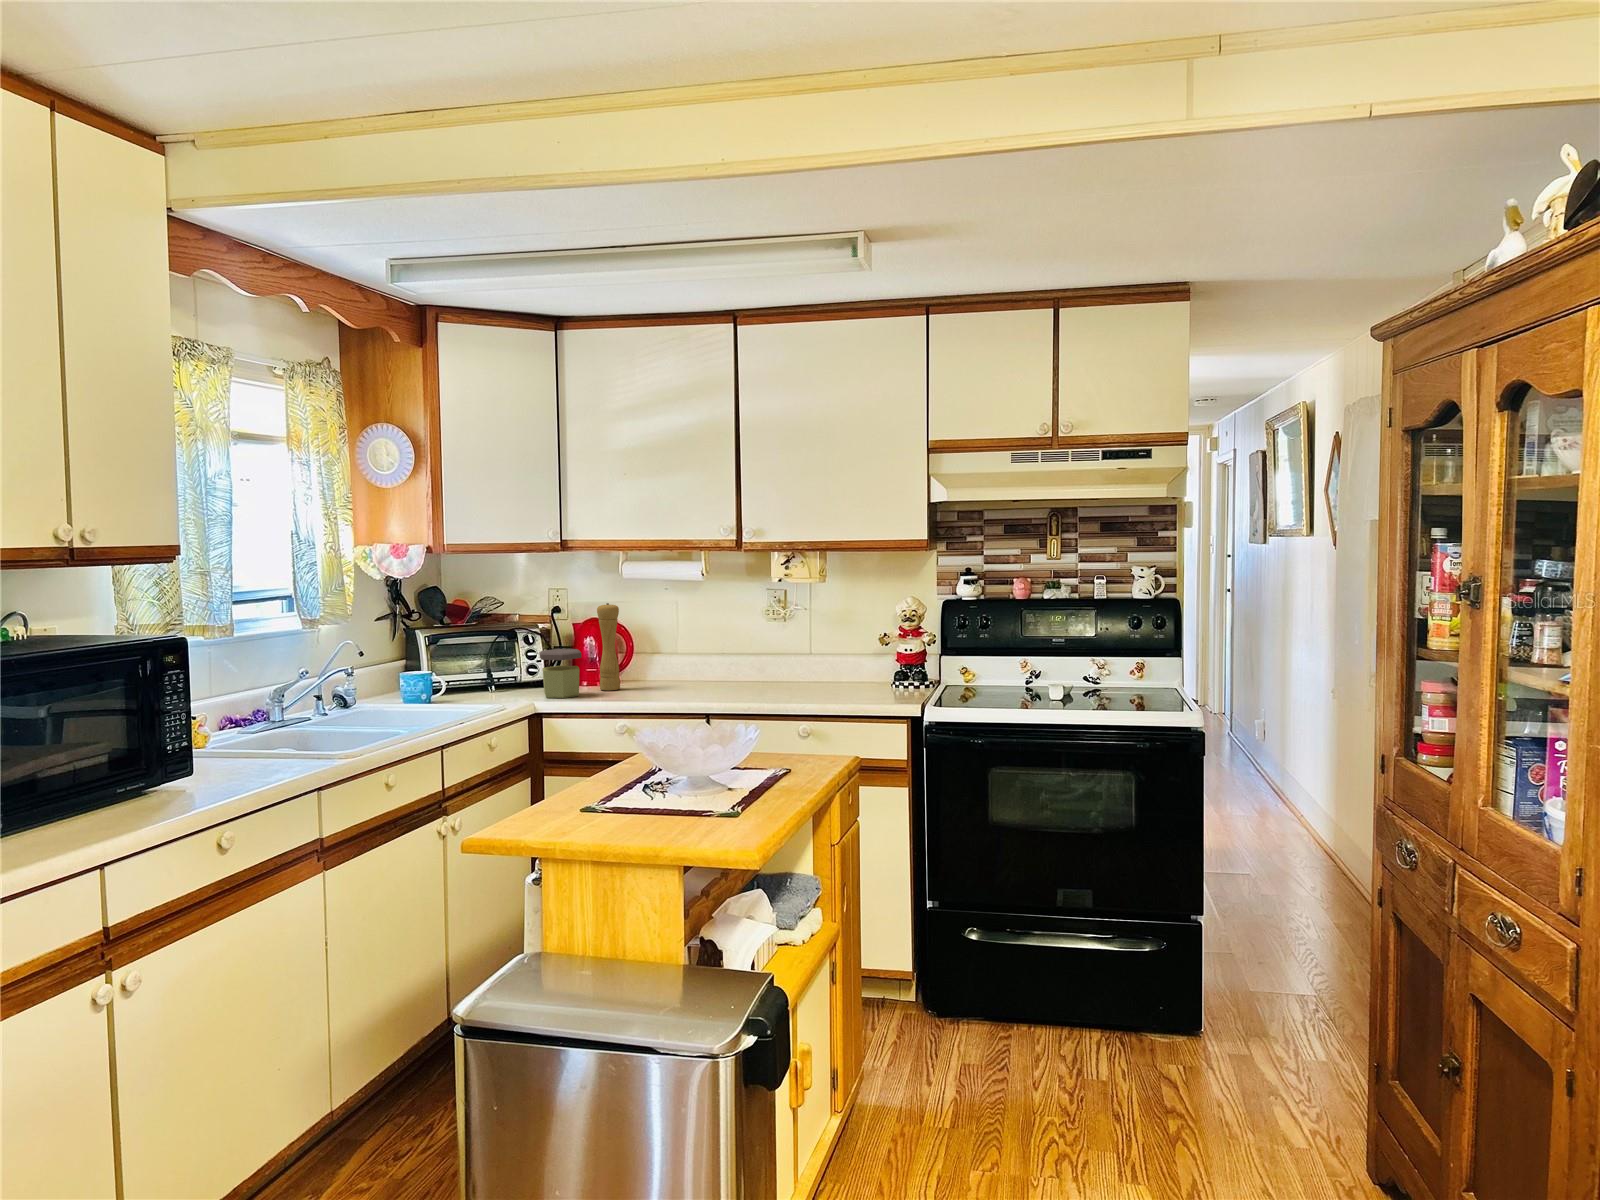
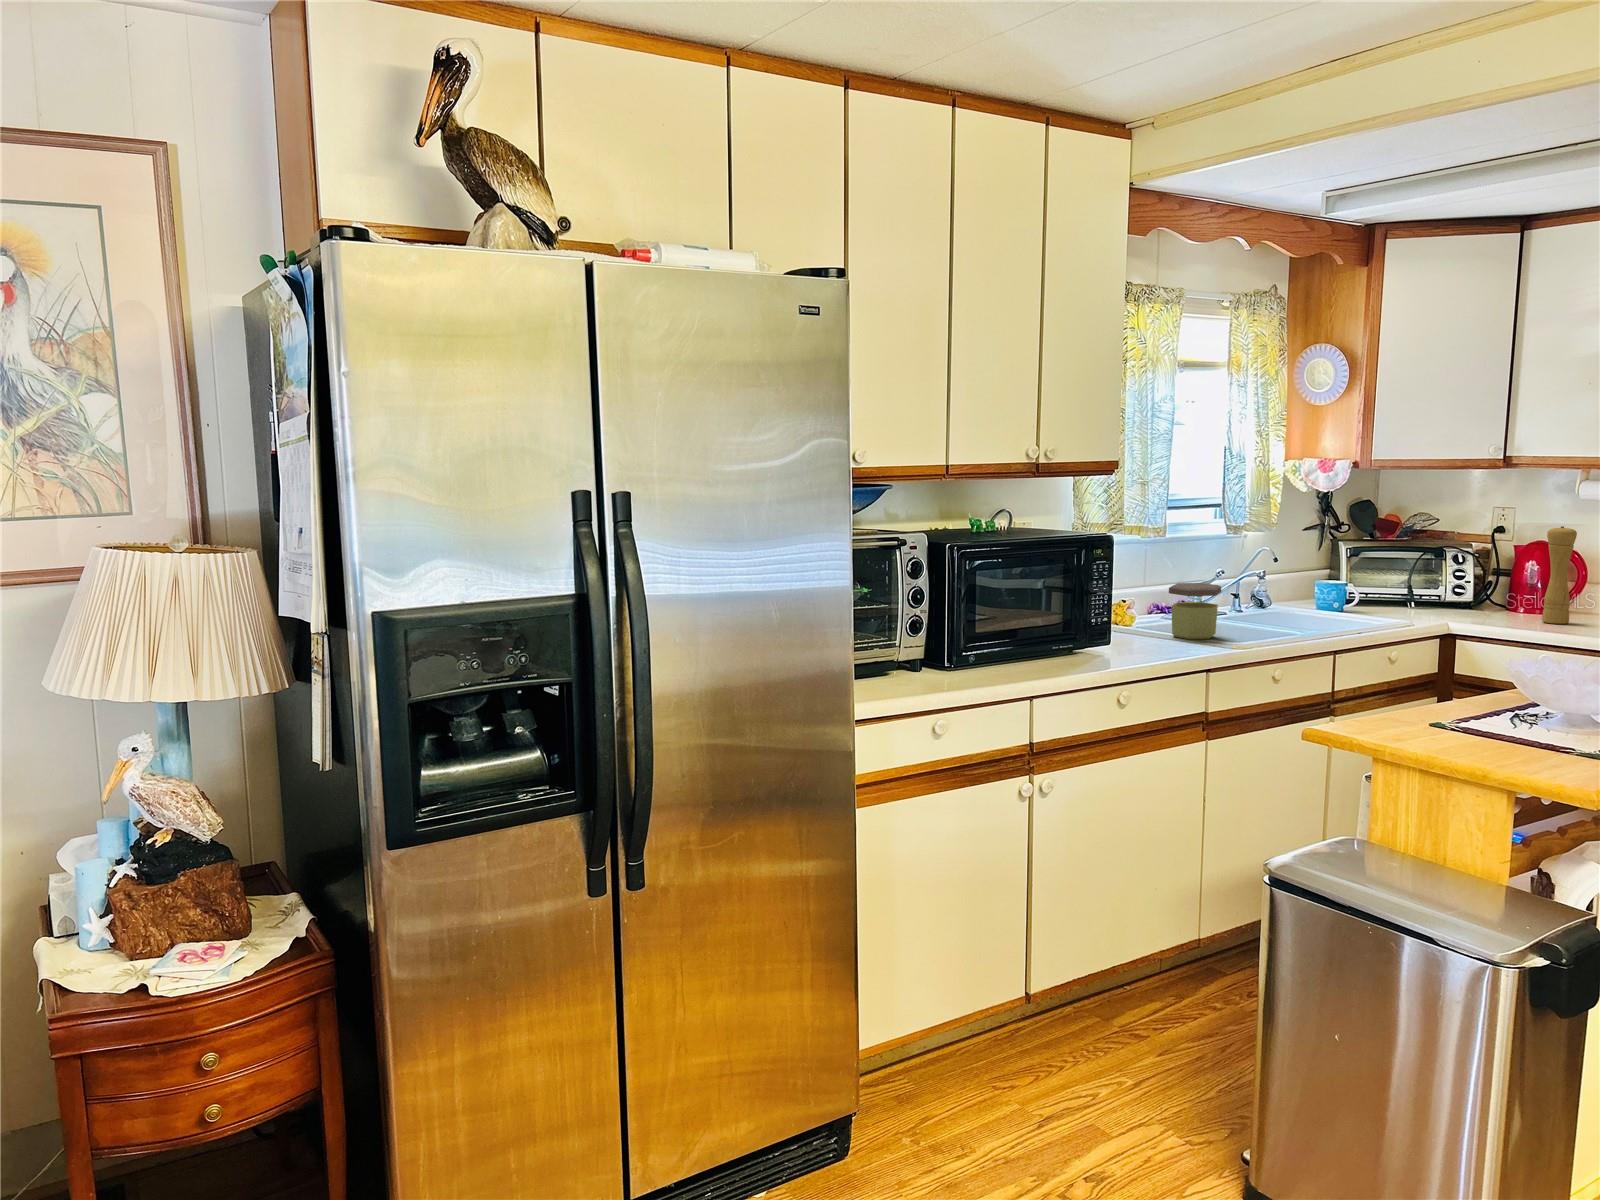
jar: present [539,649,581,698] -> present [1169,583,1221,639]

